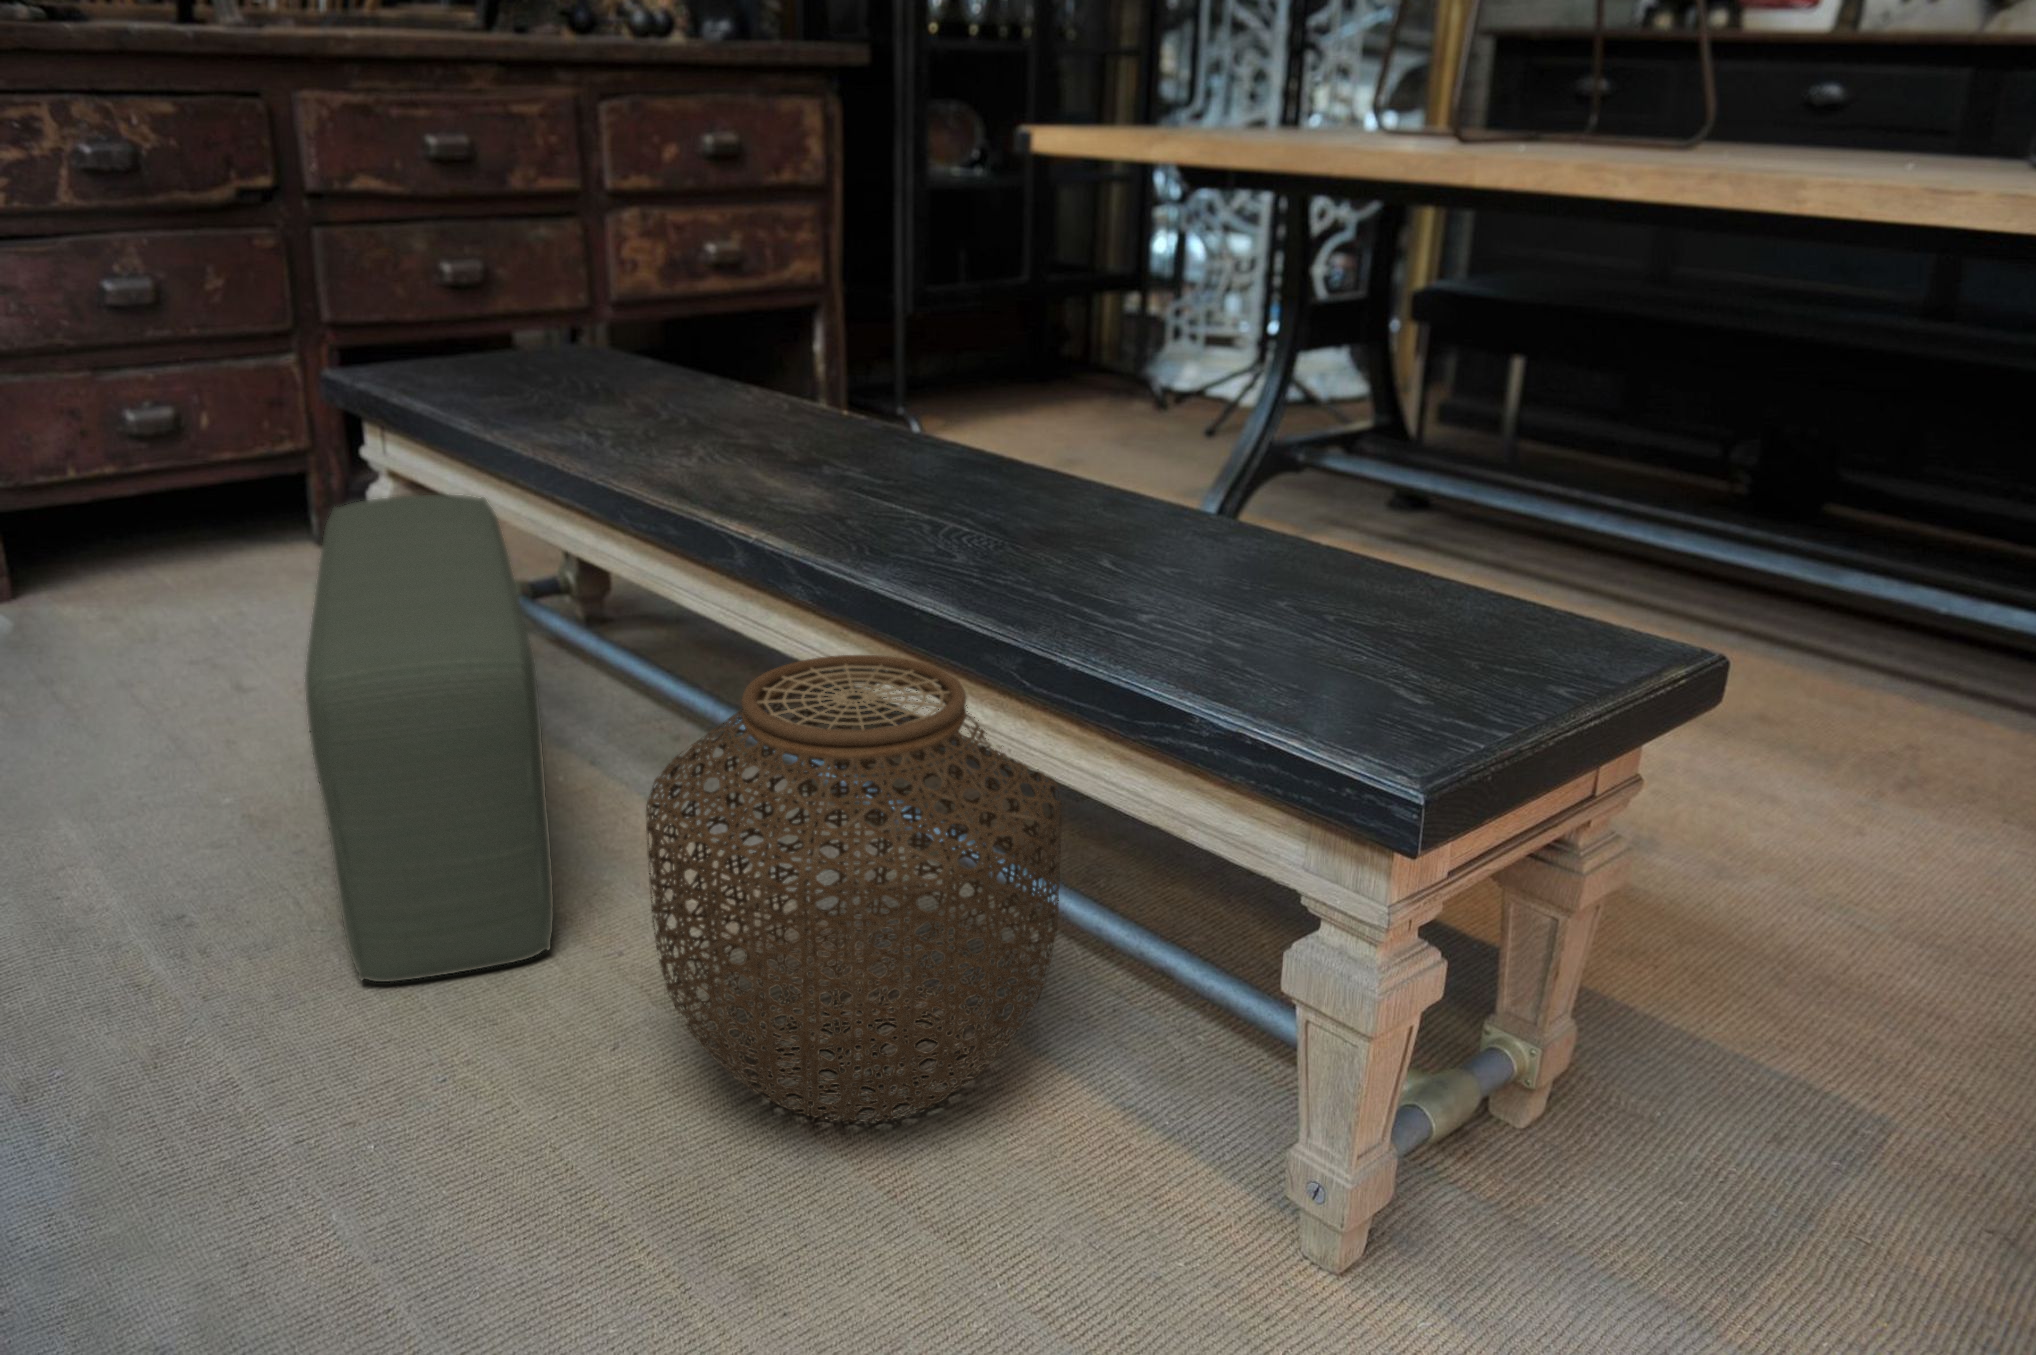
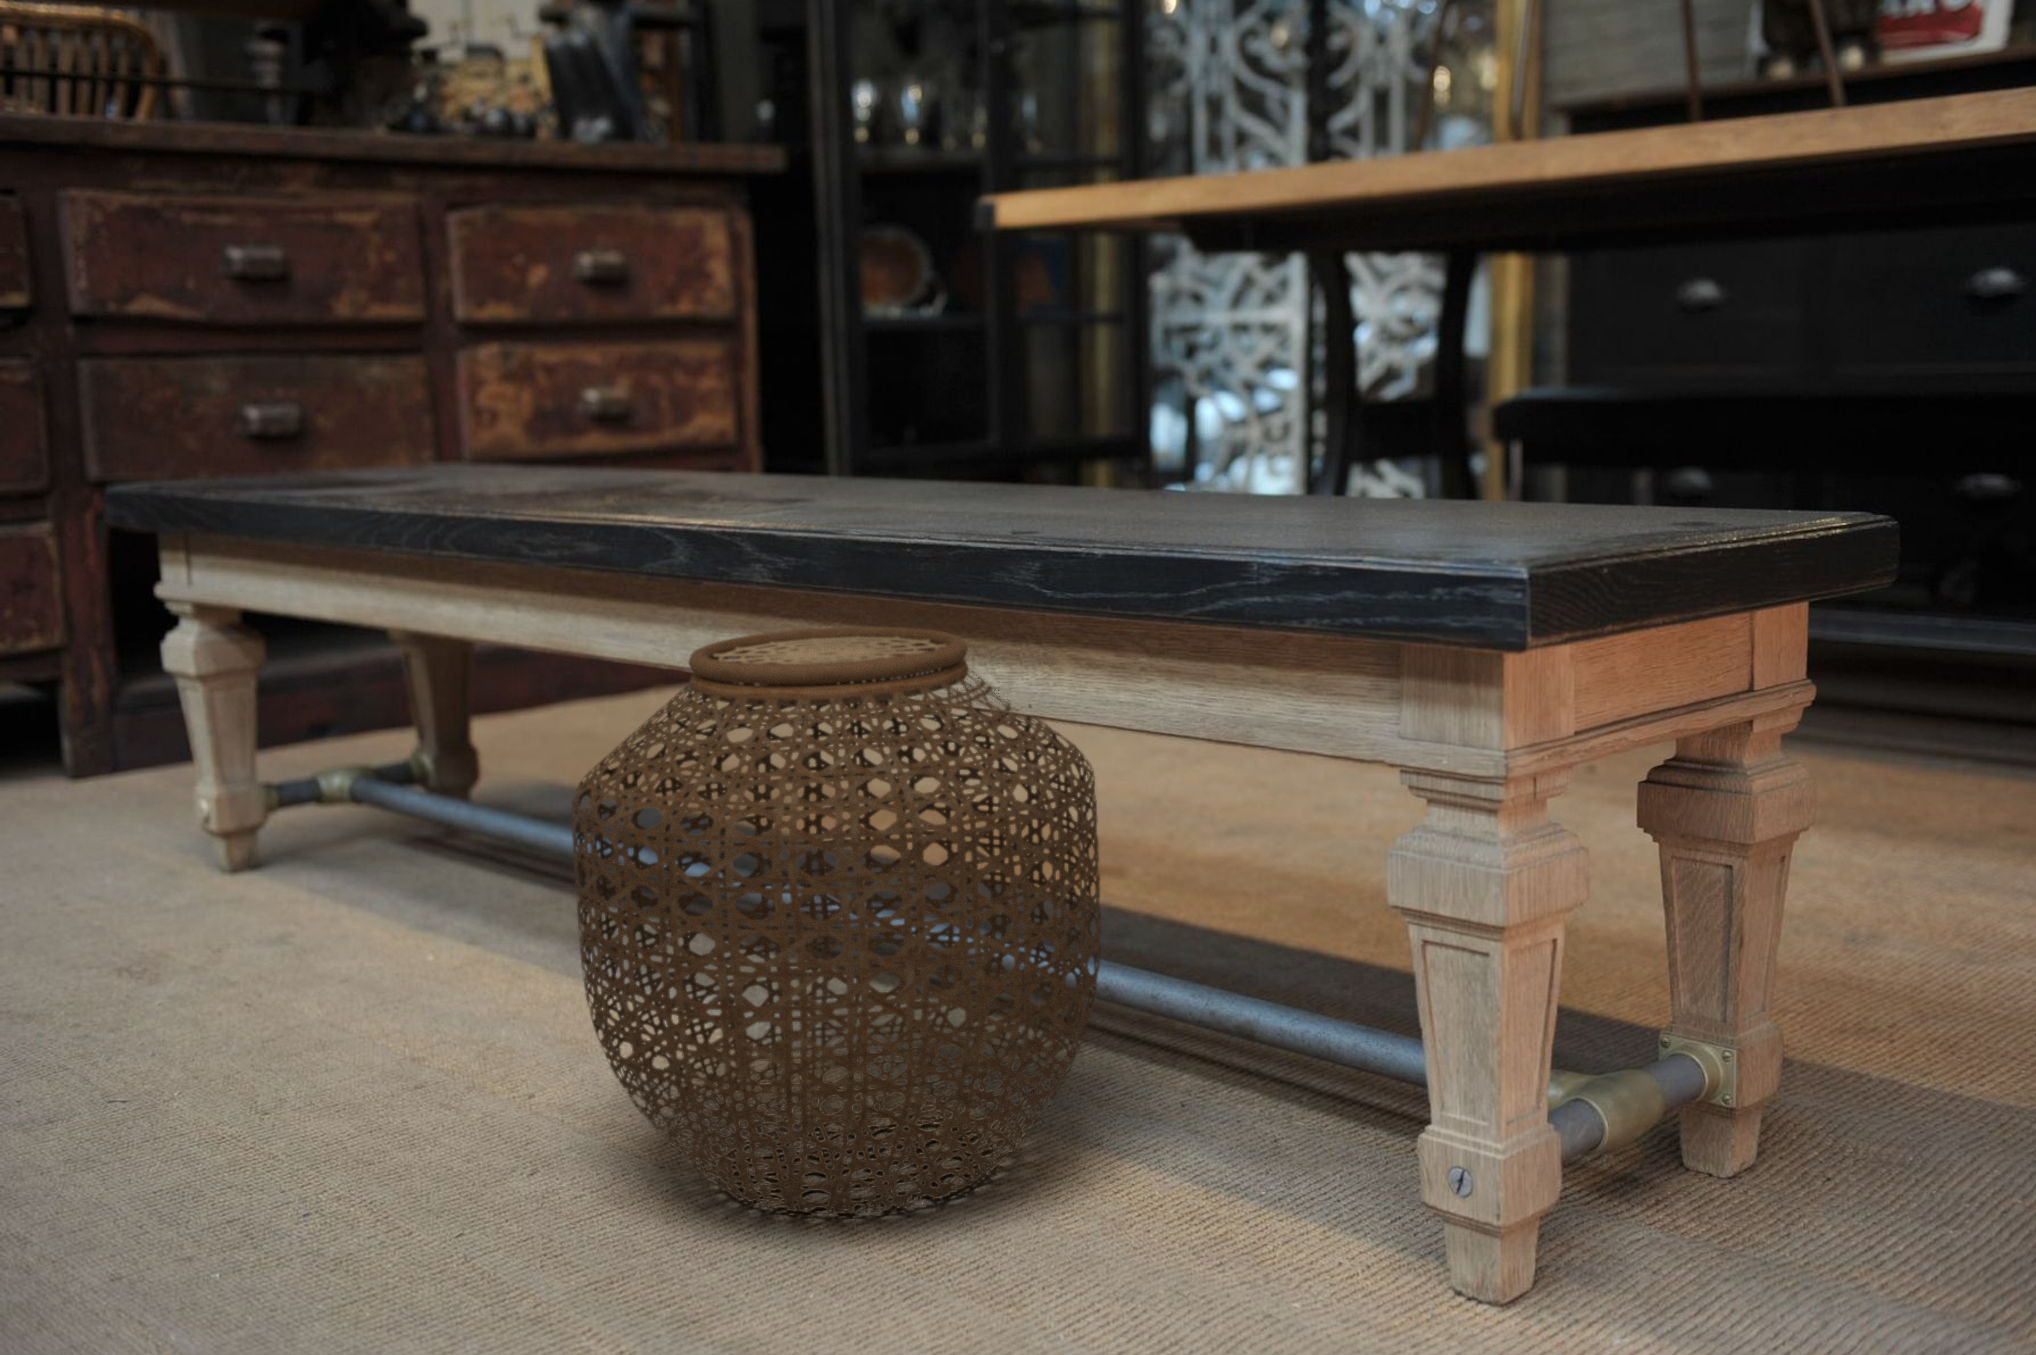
pouf: present [305,495,554,982] -> none [128,596,436,1129]

